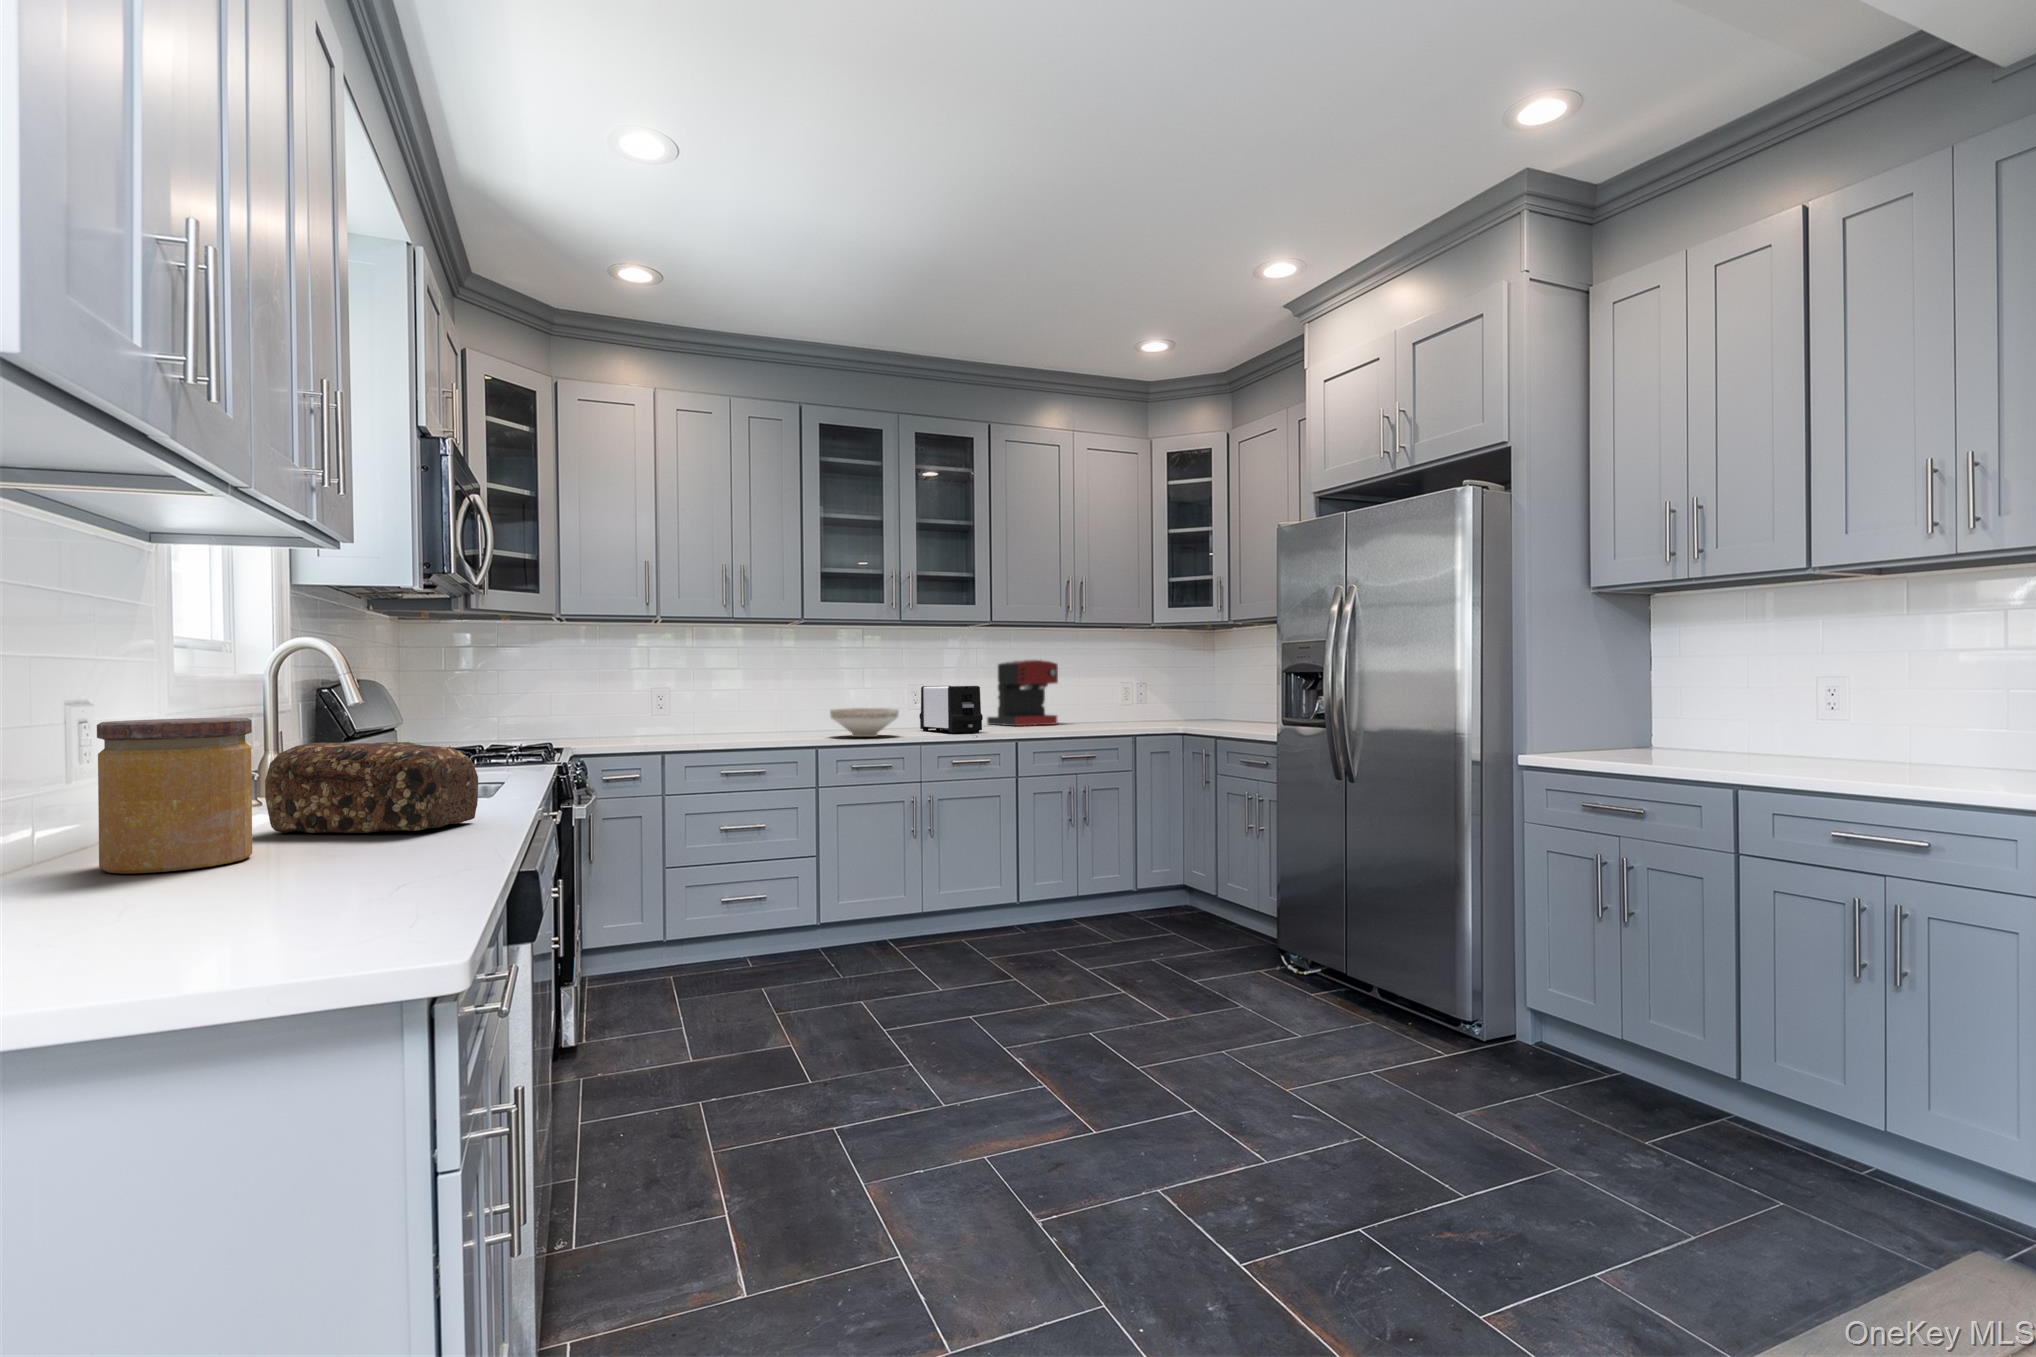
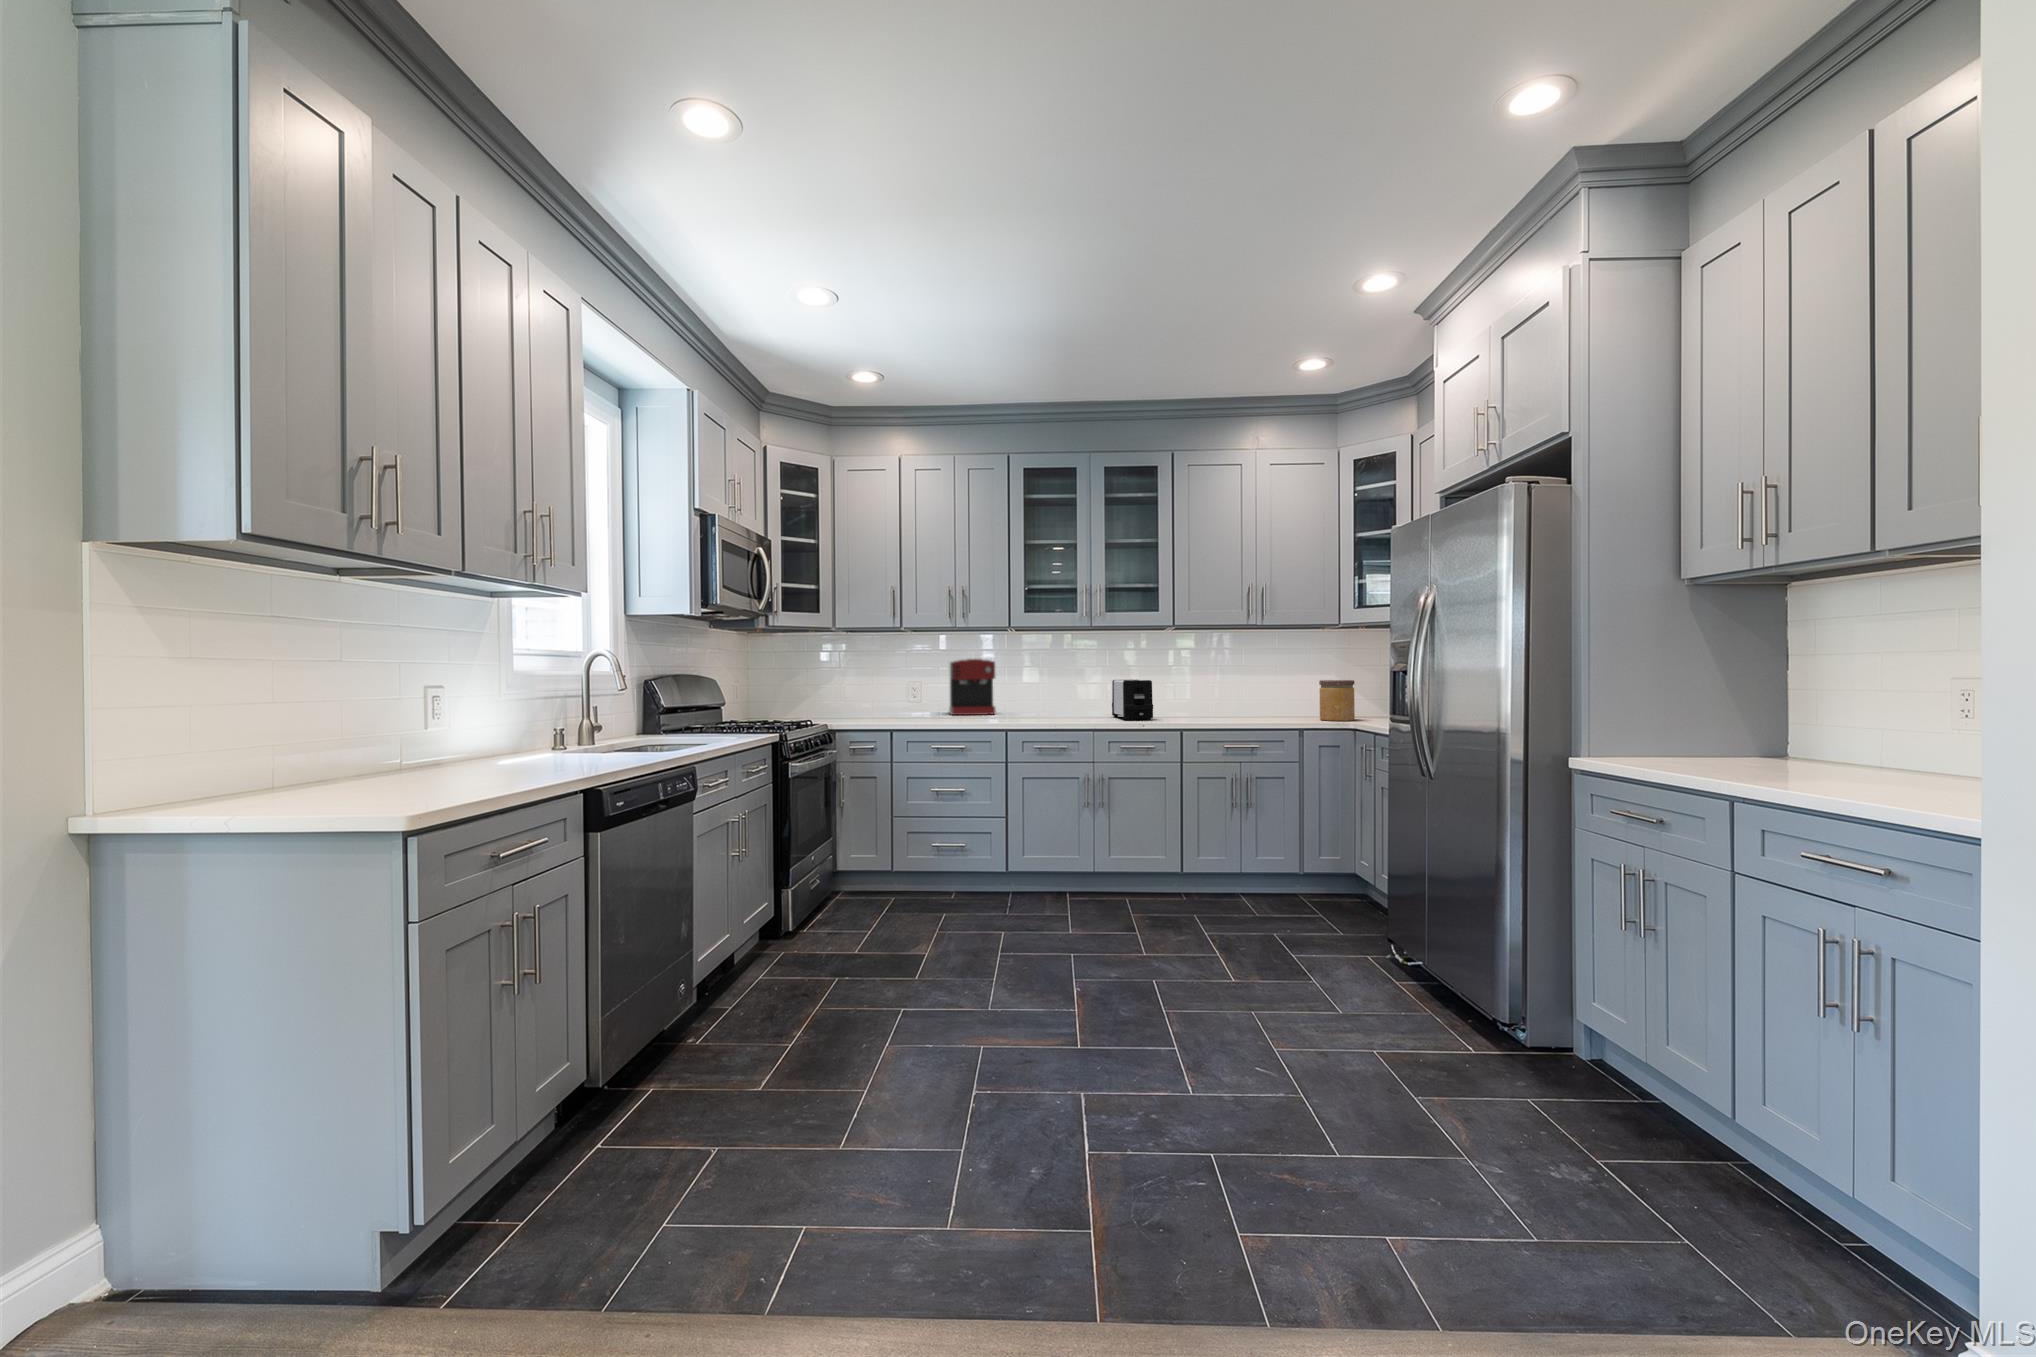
coffee maker: present [987,660,1058,726] -> present [949,659,995,715]
decorative bowl: present [830,708,899,737] -> none [1023,698,1077,721]
jar: present [97,718,252,873] -> present [1319,680,1355,721]
bread loaf: present [265,742,478,833] -> none [497,718,607,774]

